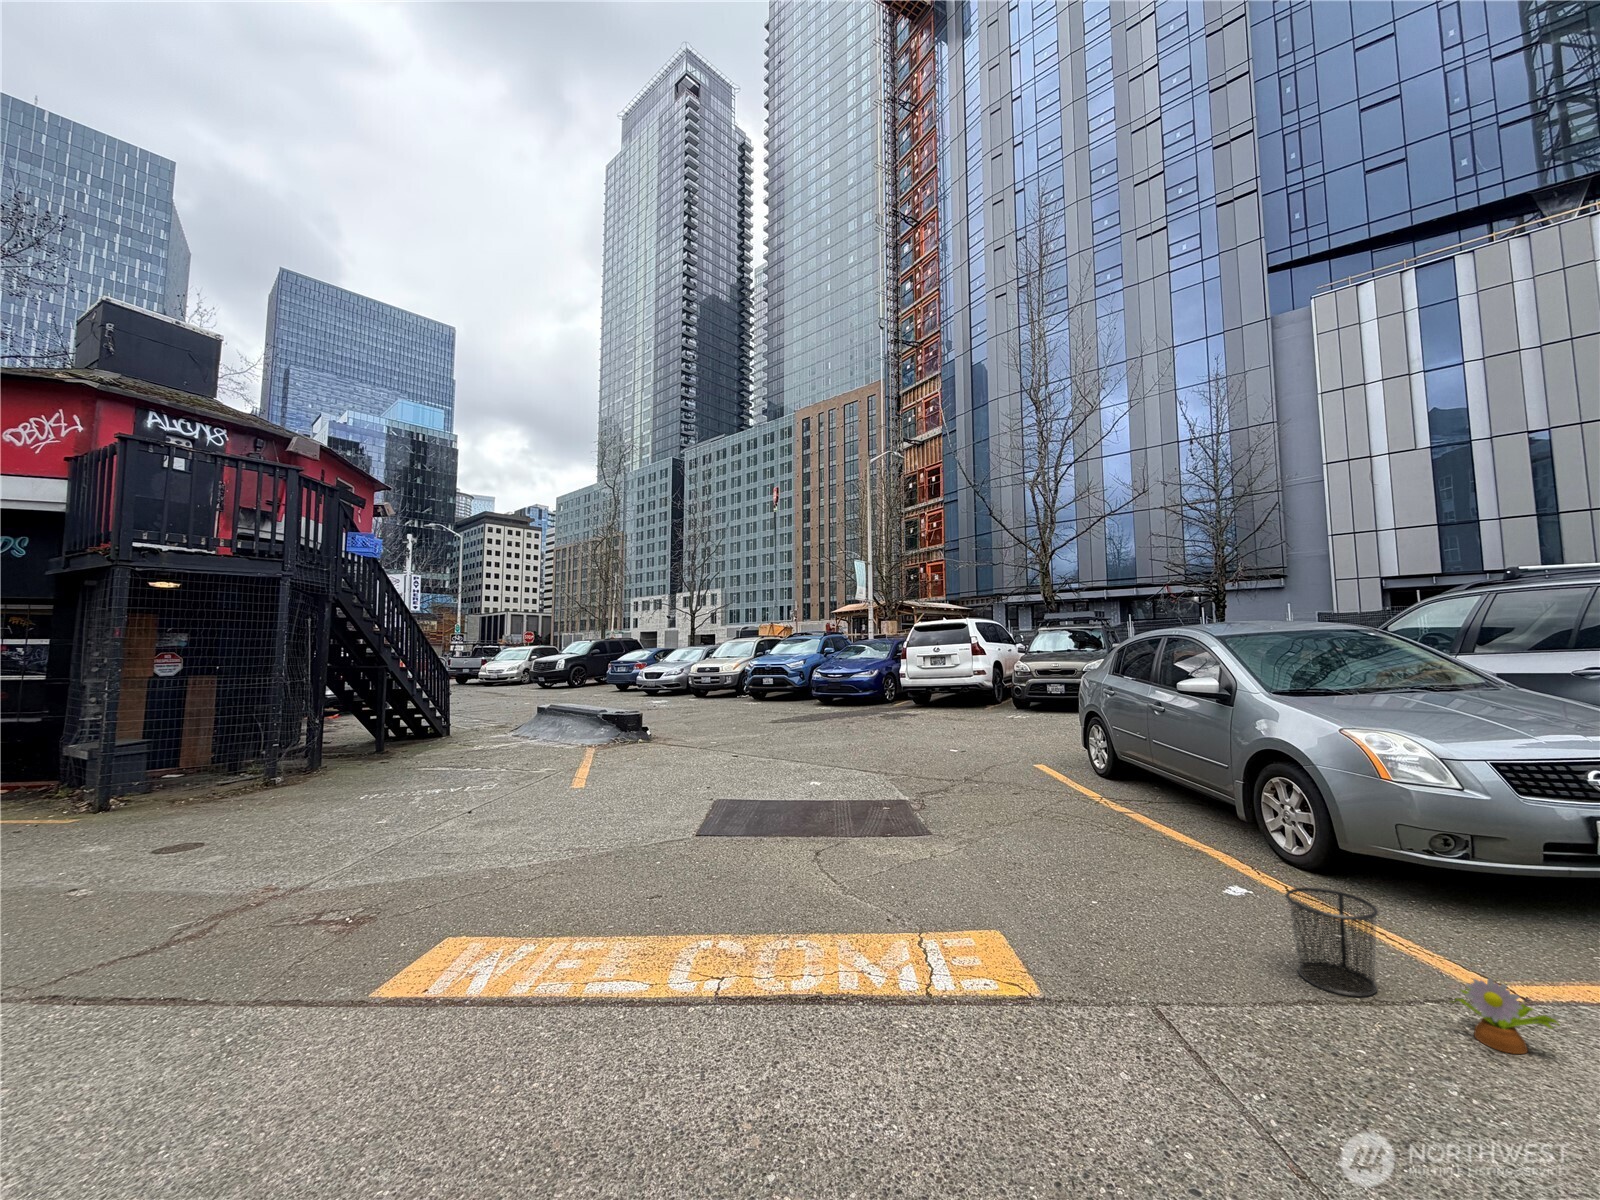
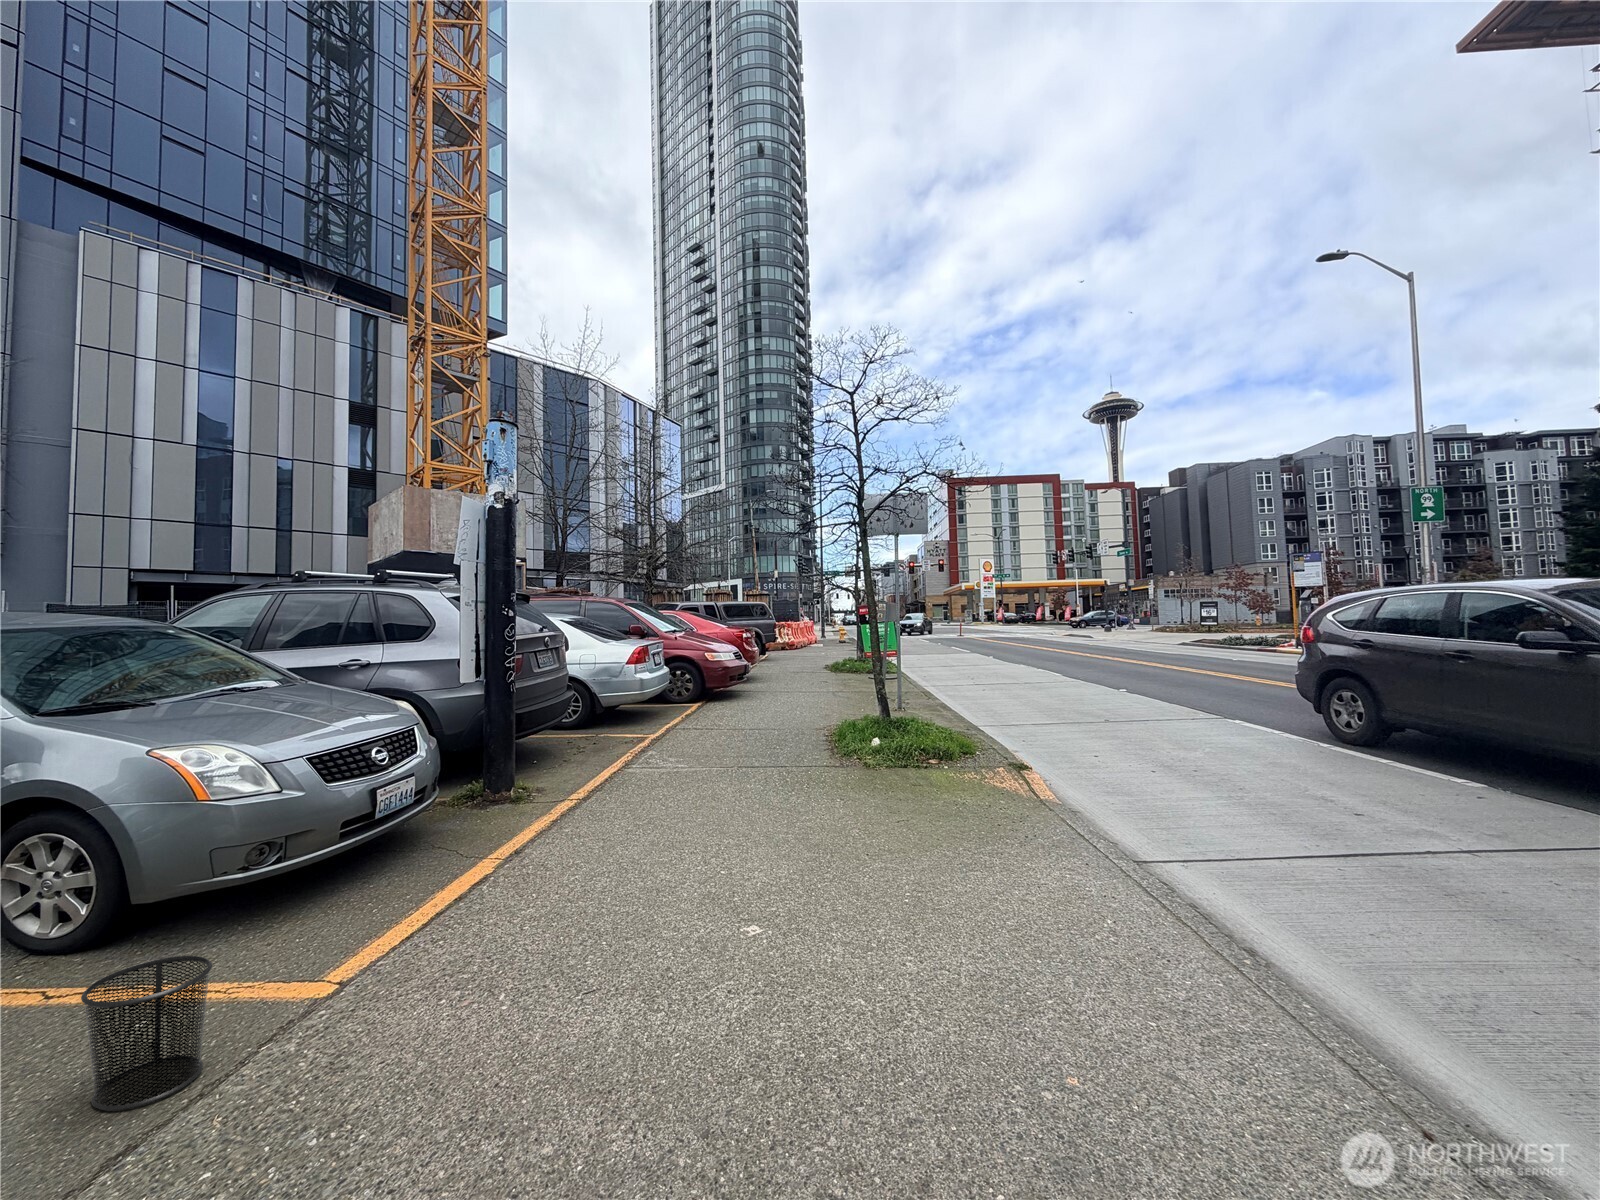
decorative plant: present [1450,978,1559,1054] -> none [287,981,380,1058]

